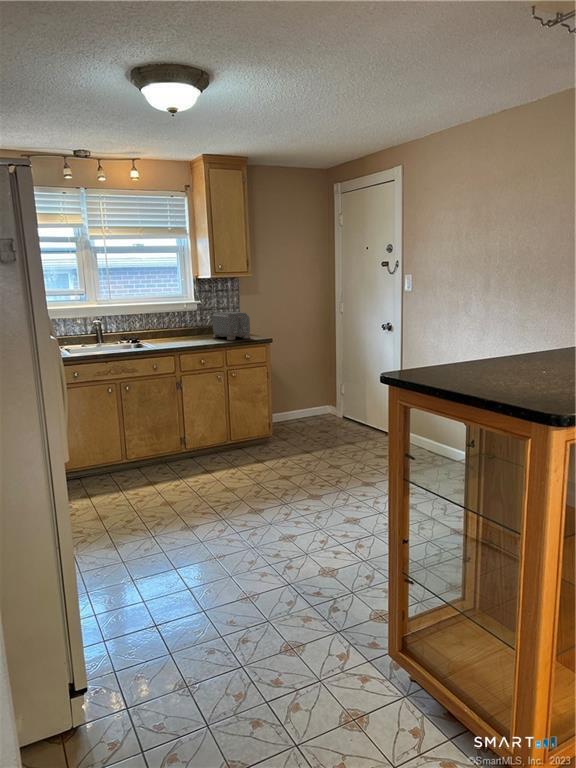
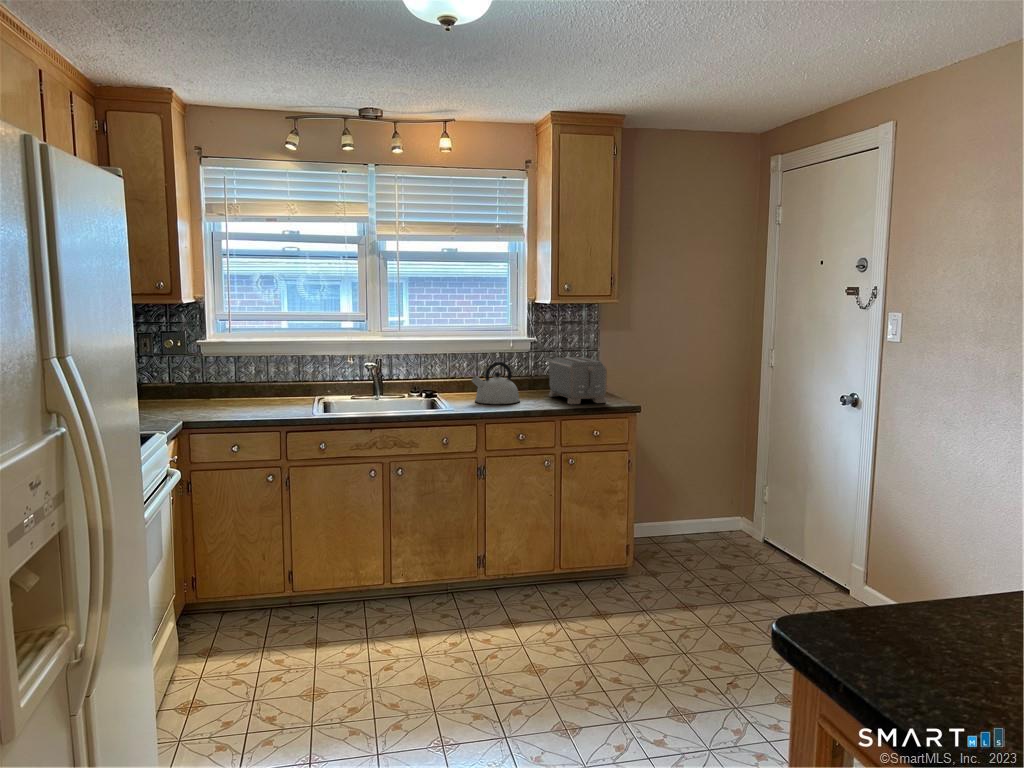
kettle: none [165,316,197,343] -> present [471,362,520,404]

